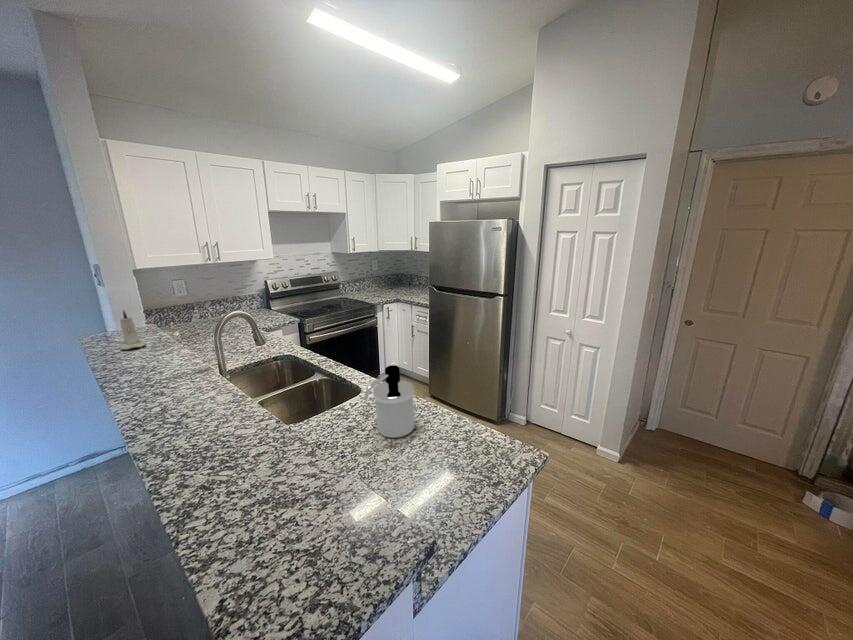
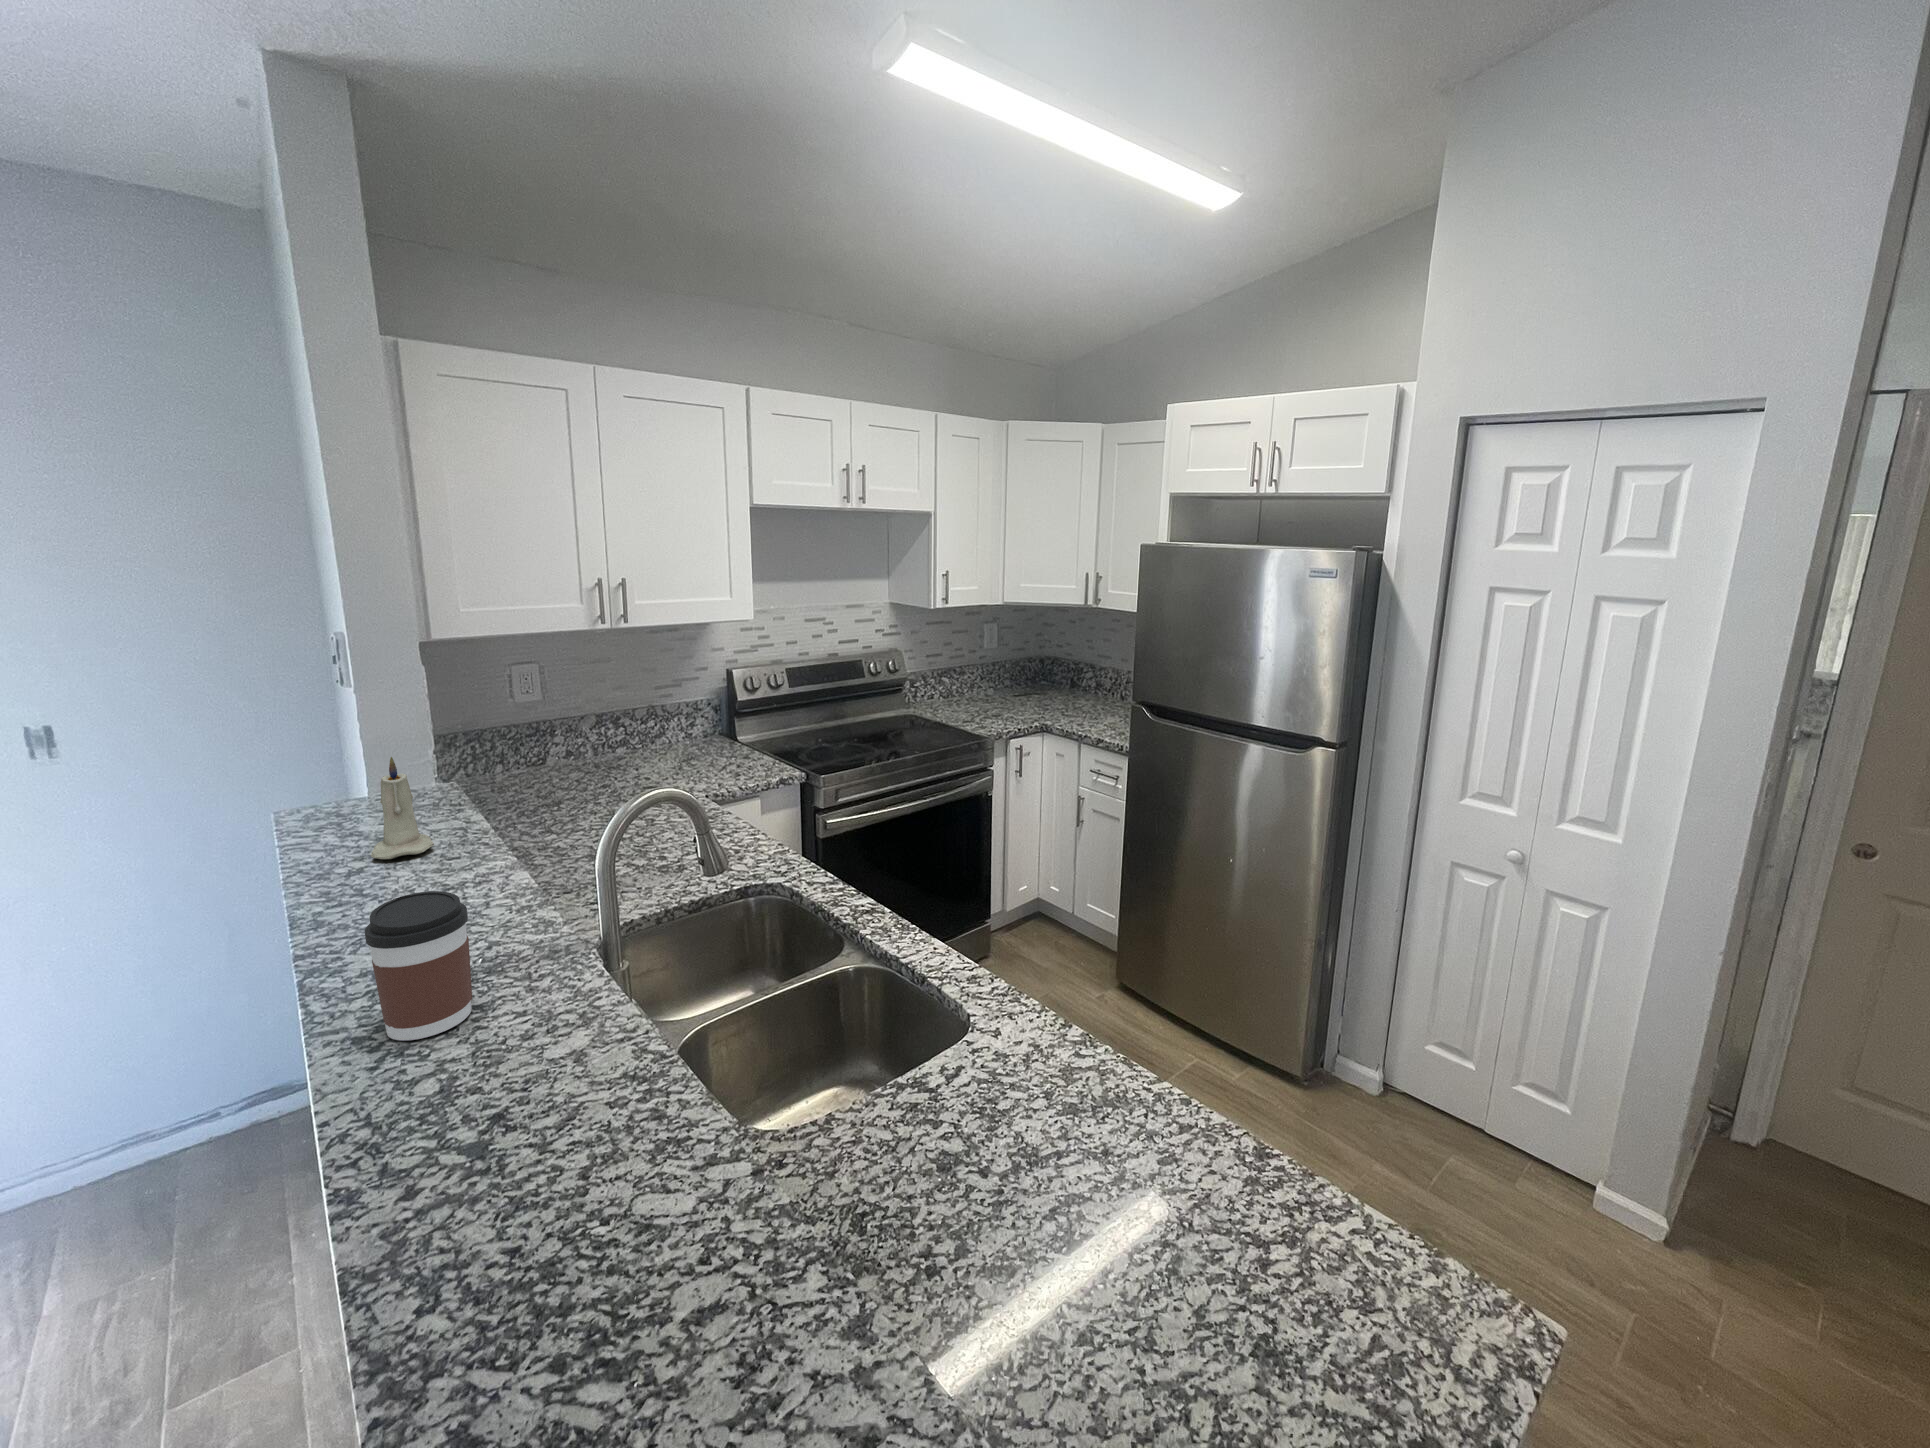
coffee cup: none [124,347,170,399] -> present [365,891,472,1041]
soap dispenser: present [364,365,414,438] -> none [1000,982,1137,1206]

